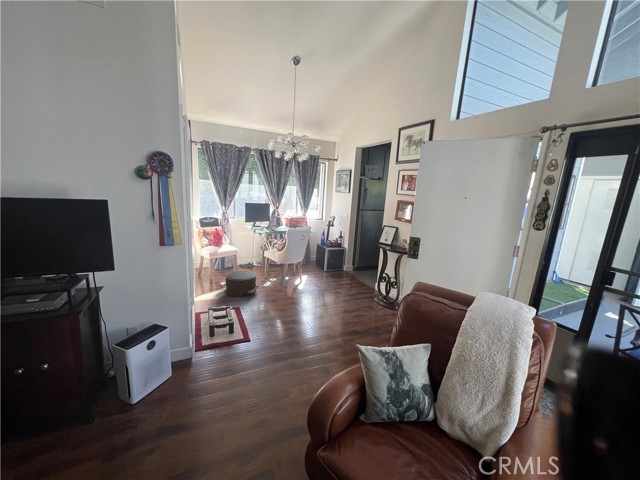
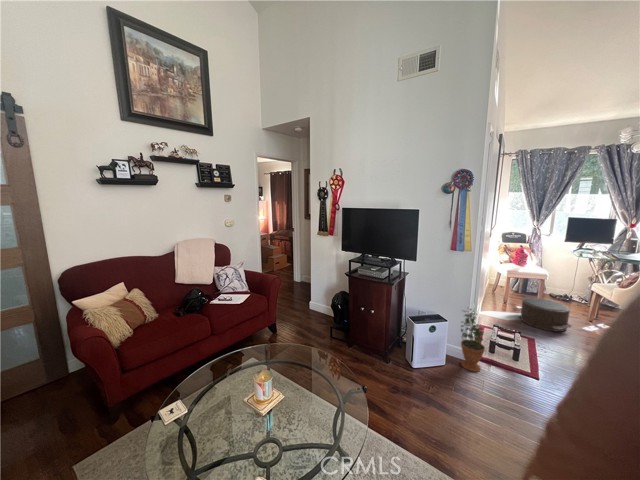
potted plant: none [180,305,209,368] -> present [461,309,485,372]

